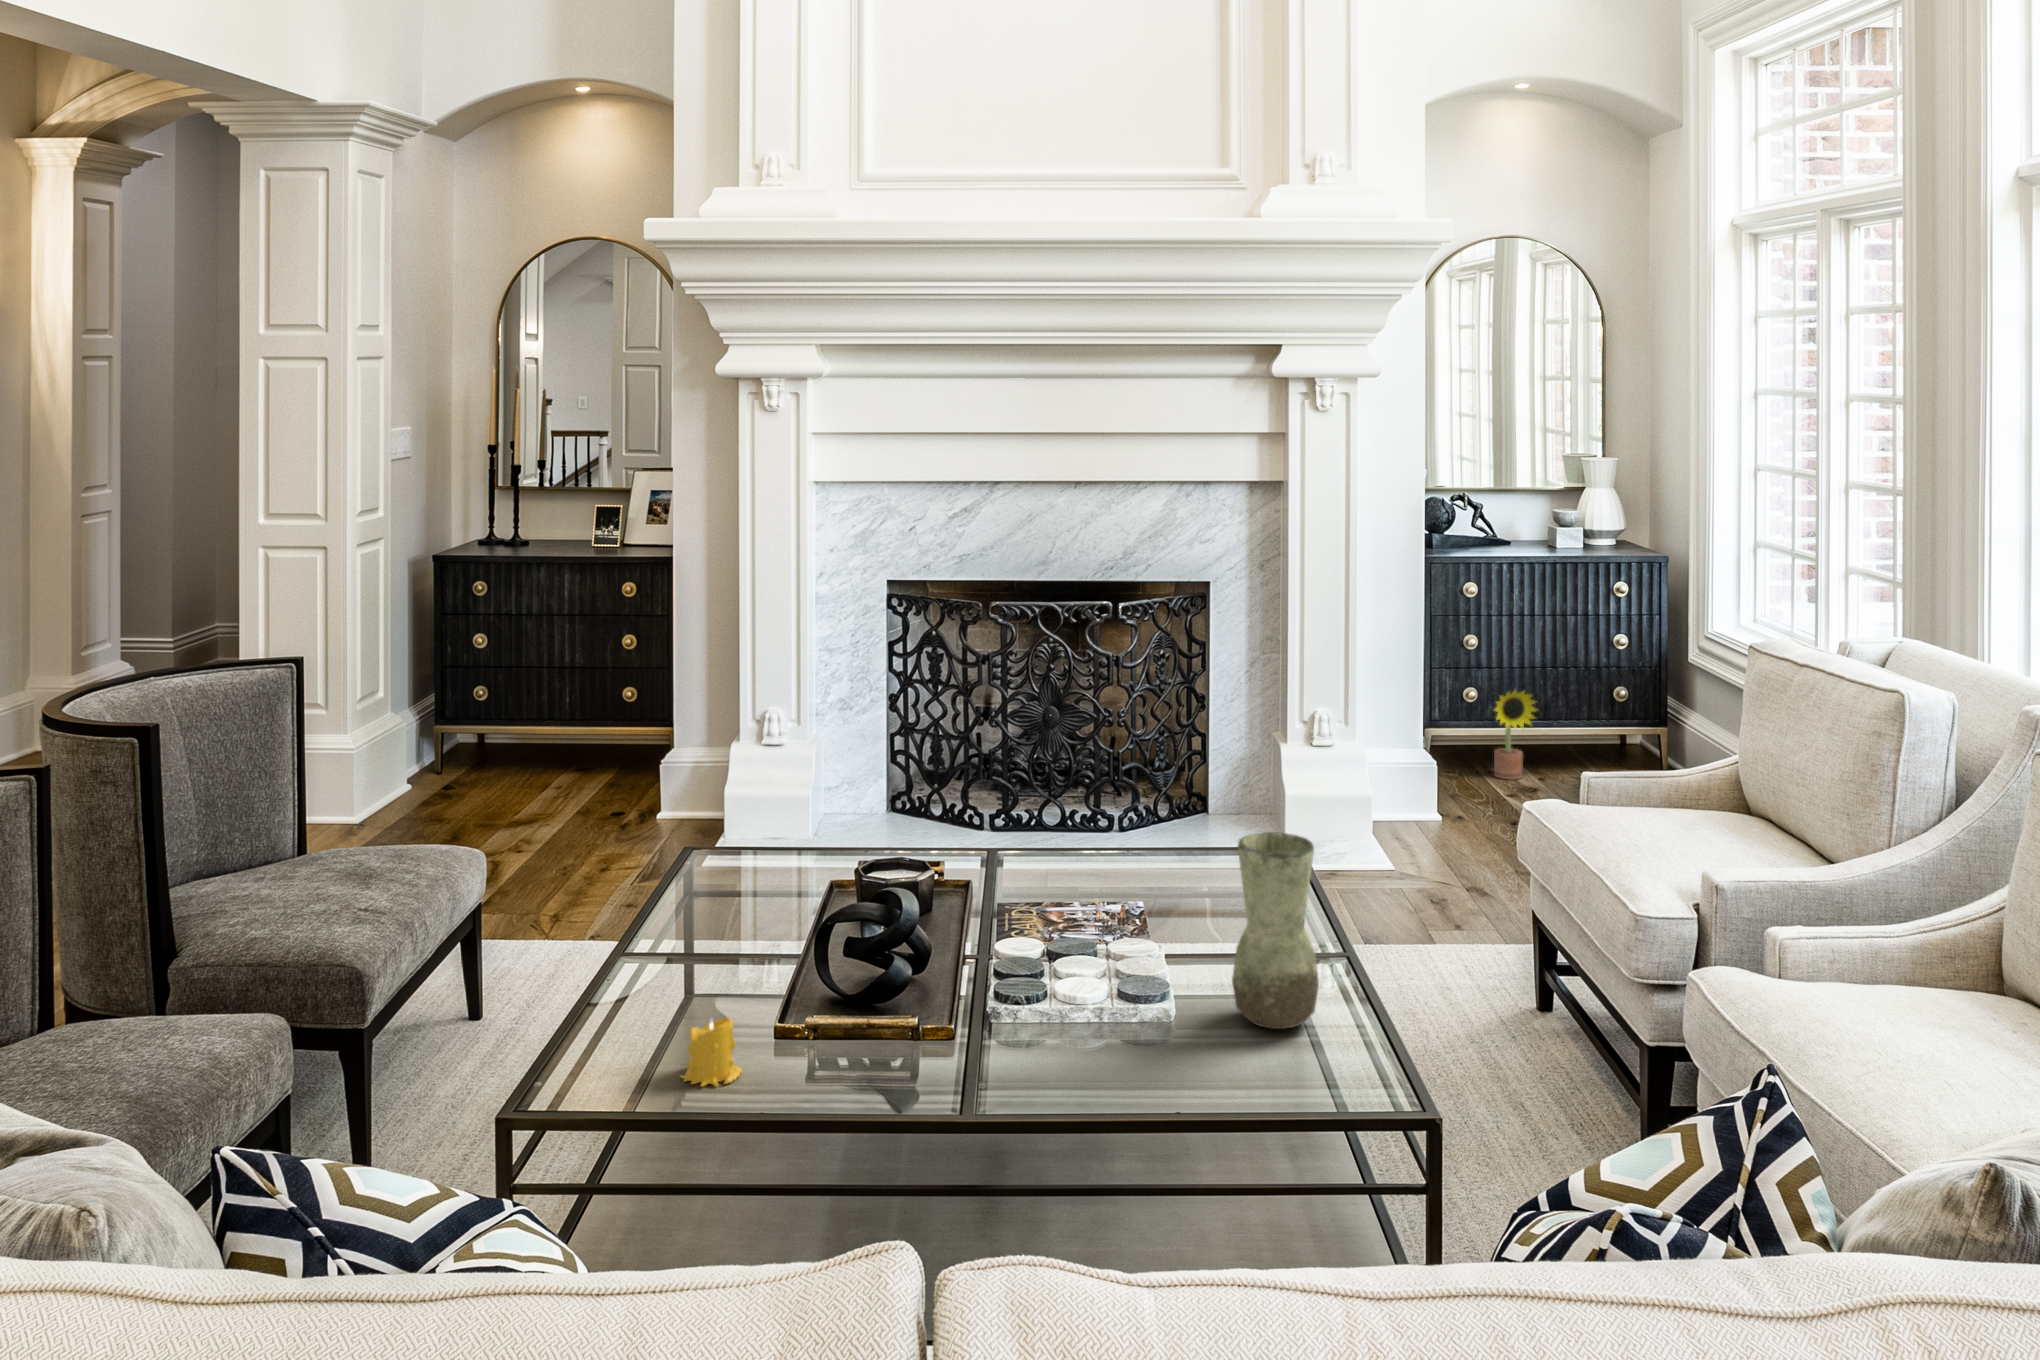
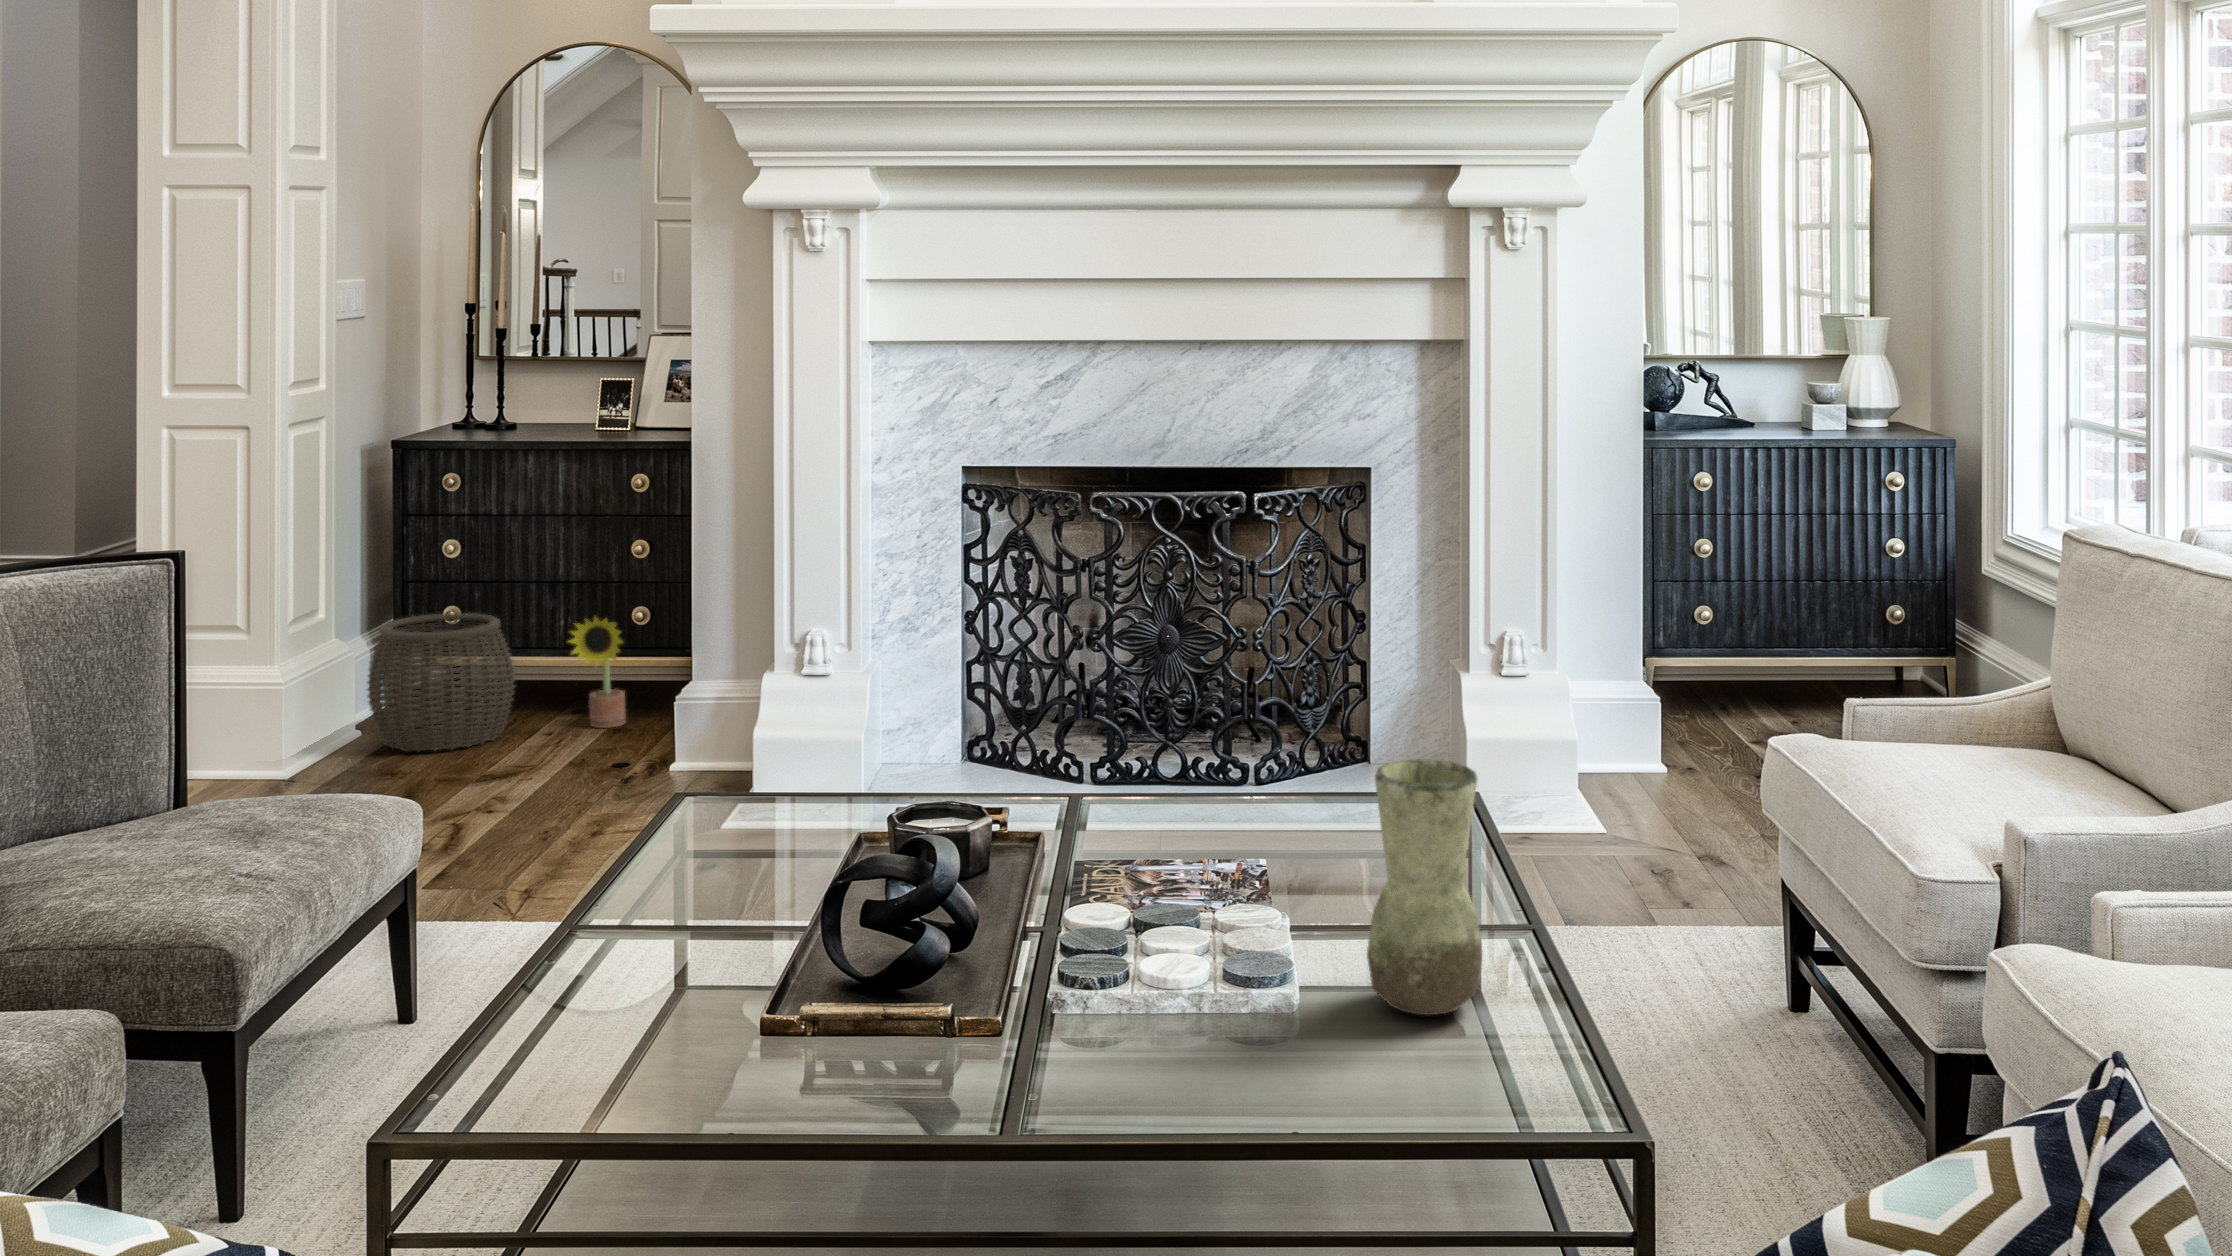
decorative plant: present [1494,690,1537,780] -> present [569,617,626,728]
woven basket: none [401,691,520,805] -> present [367,613,515,752]
candle: present [681,1017,742,1087] -> none [622,997,706,1090]

